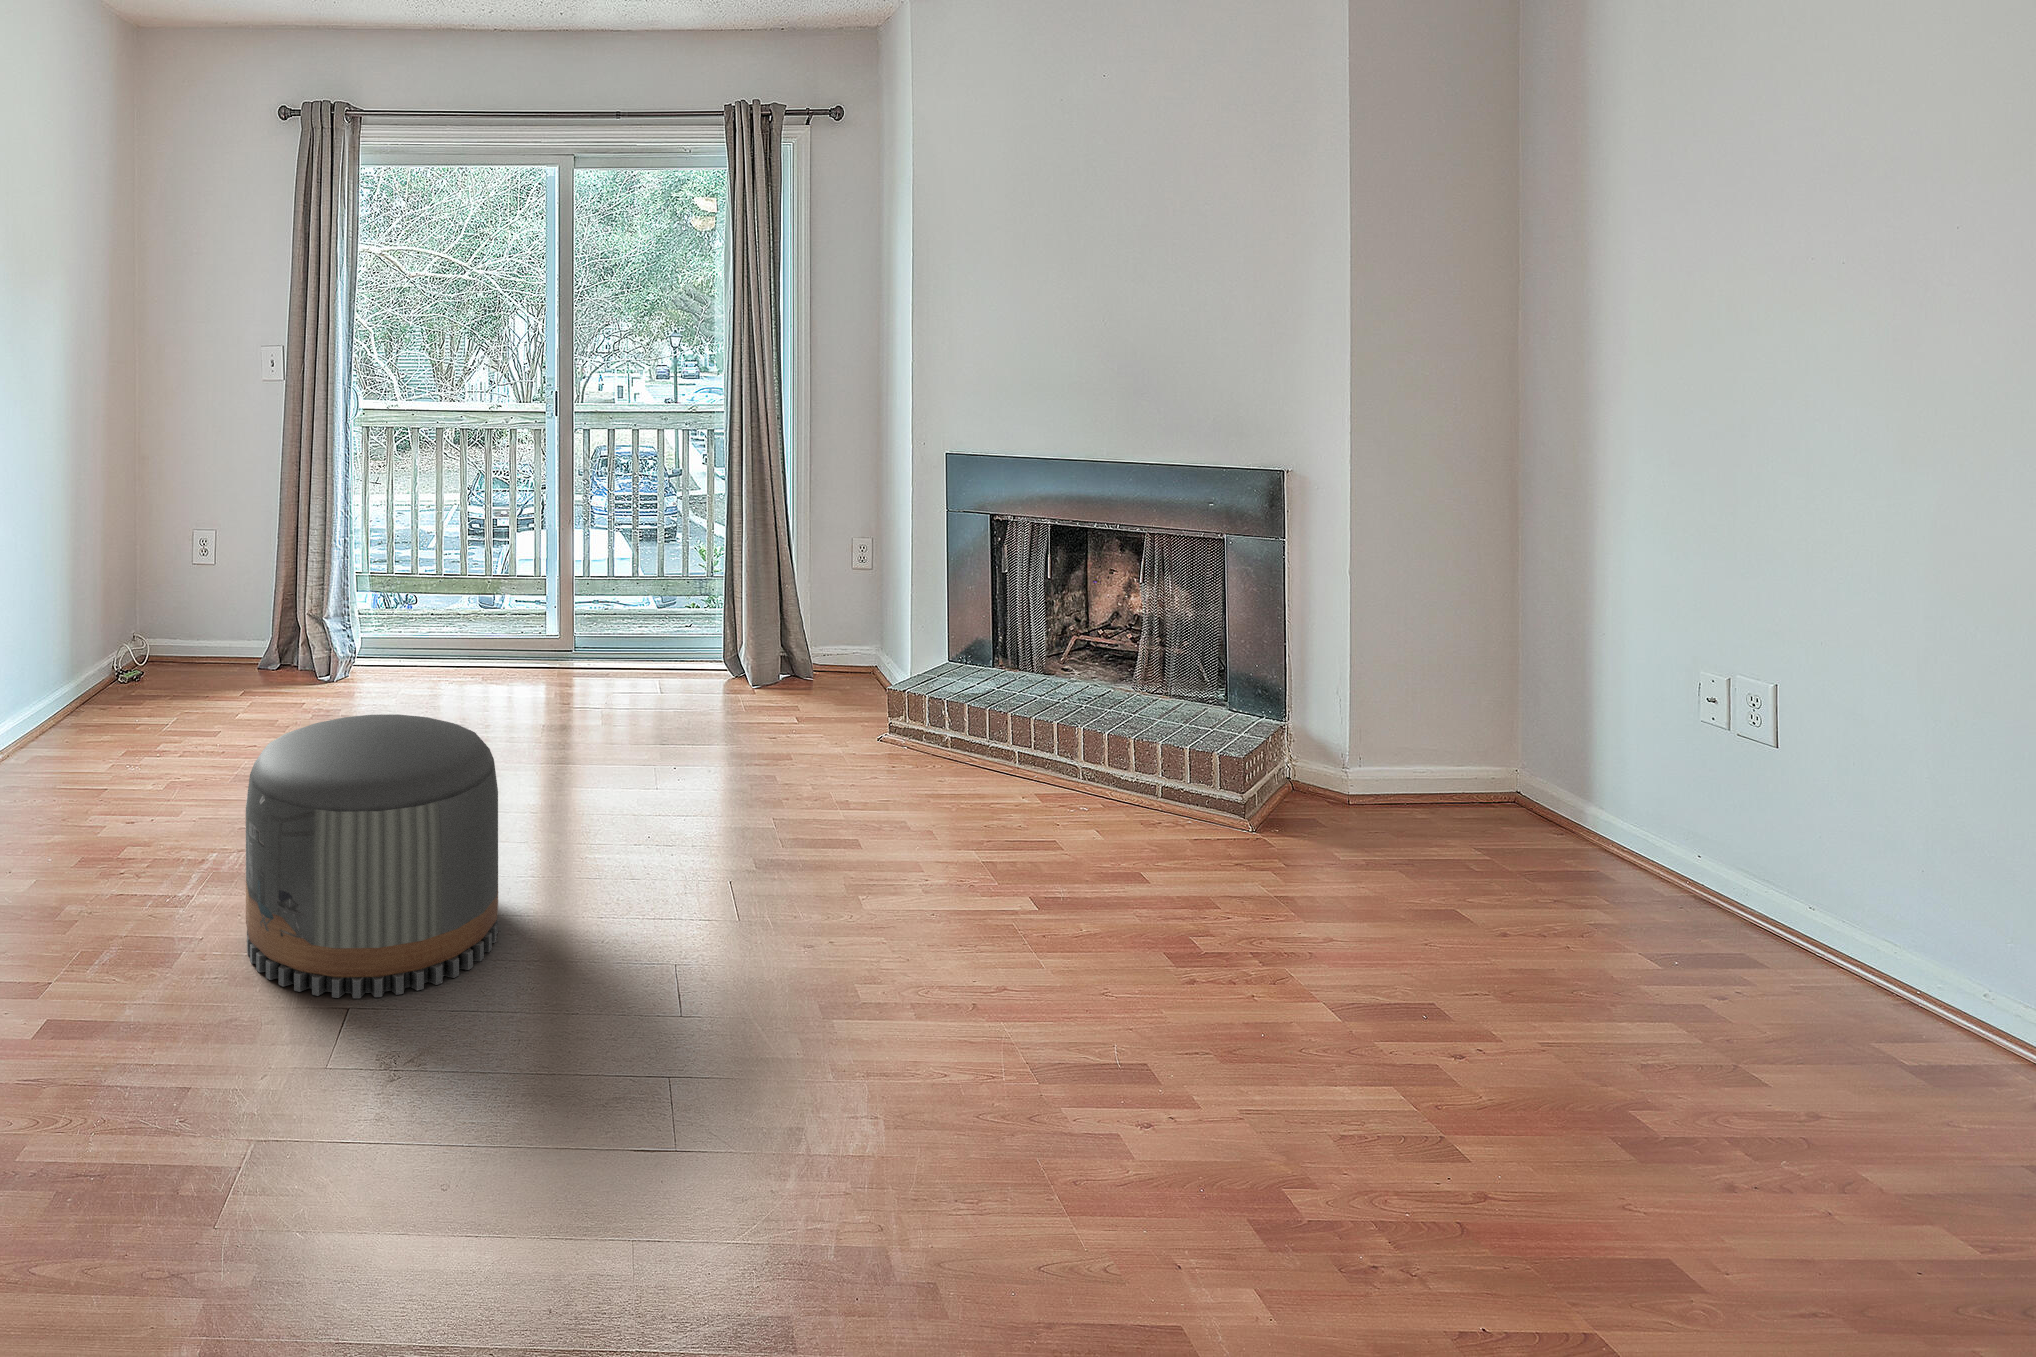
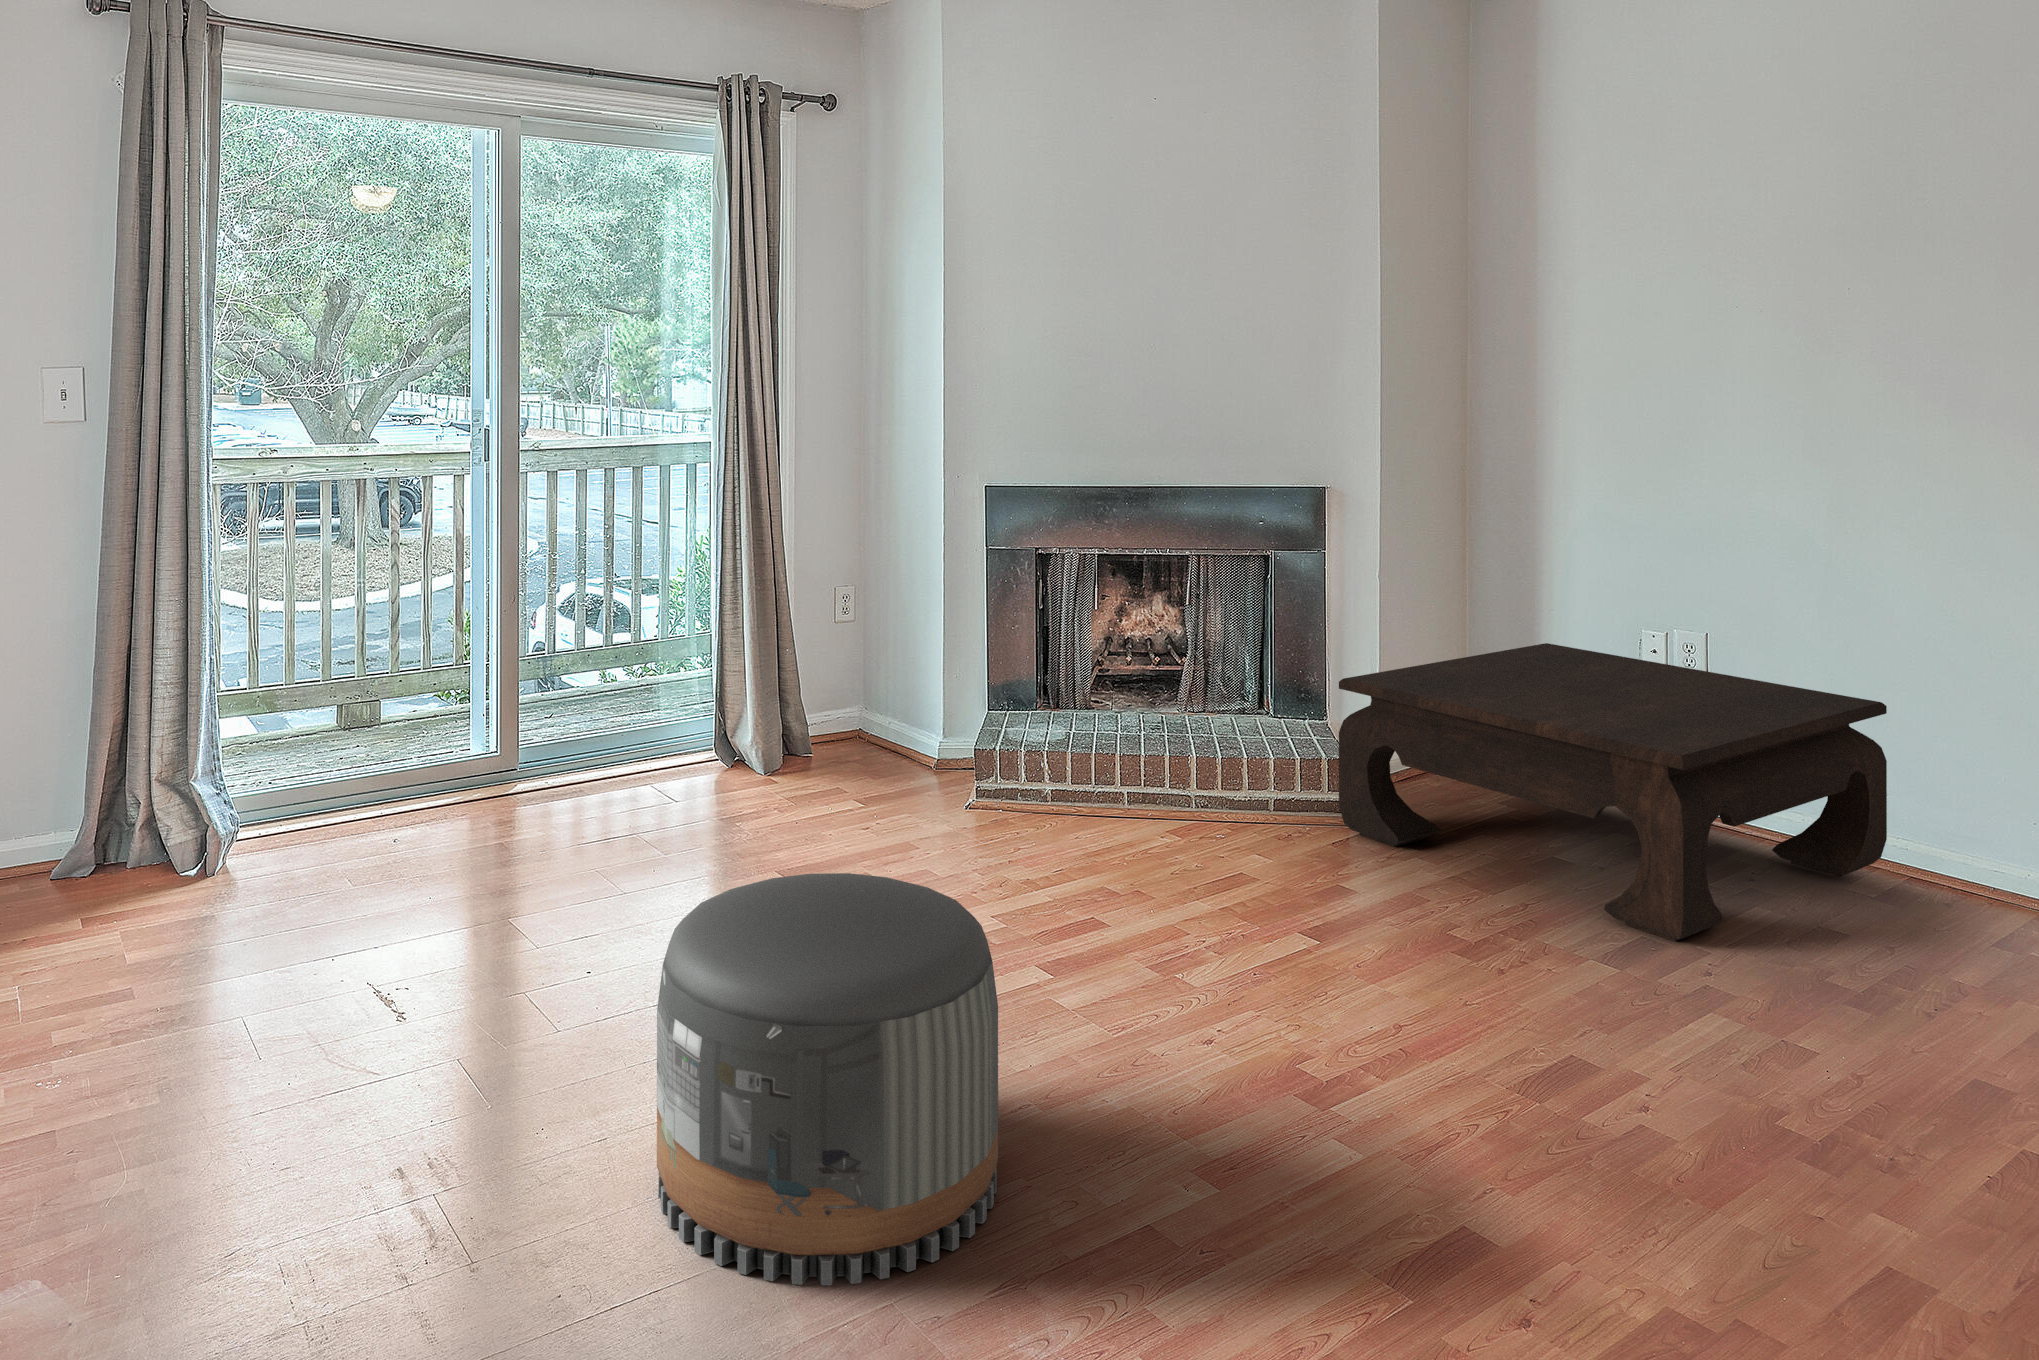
coffee table: none [1205,669,1998,1037] -> present [1339,643,1887,941]

